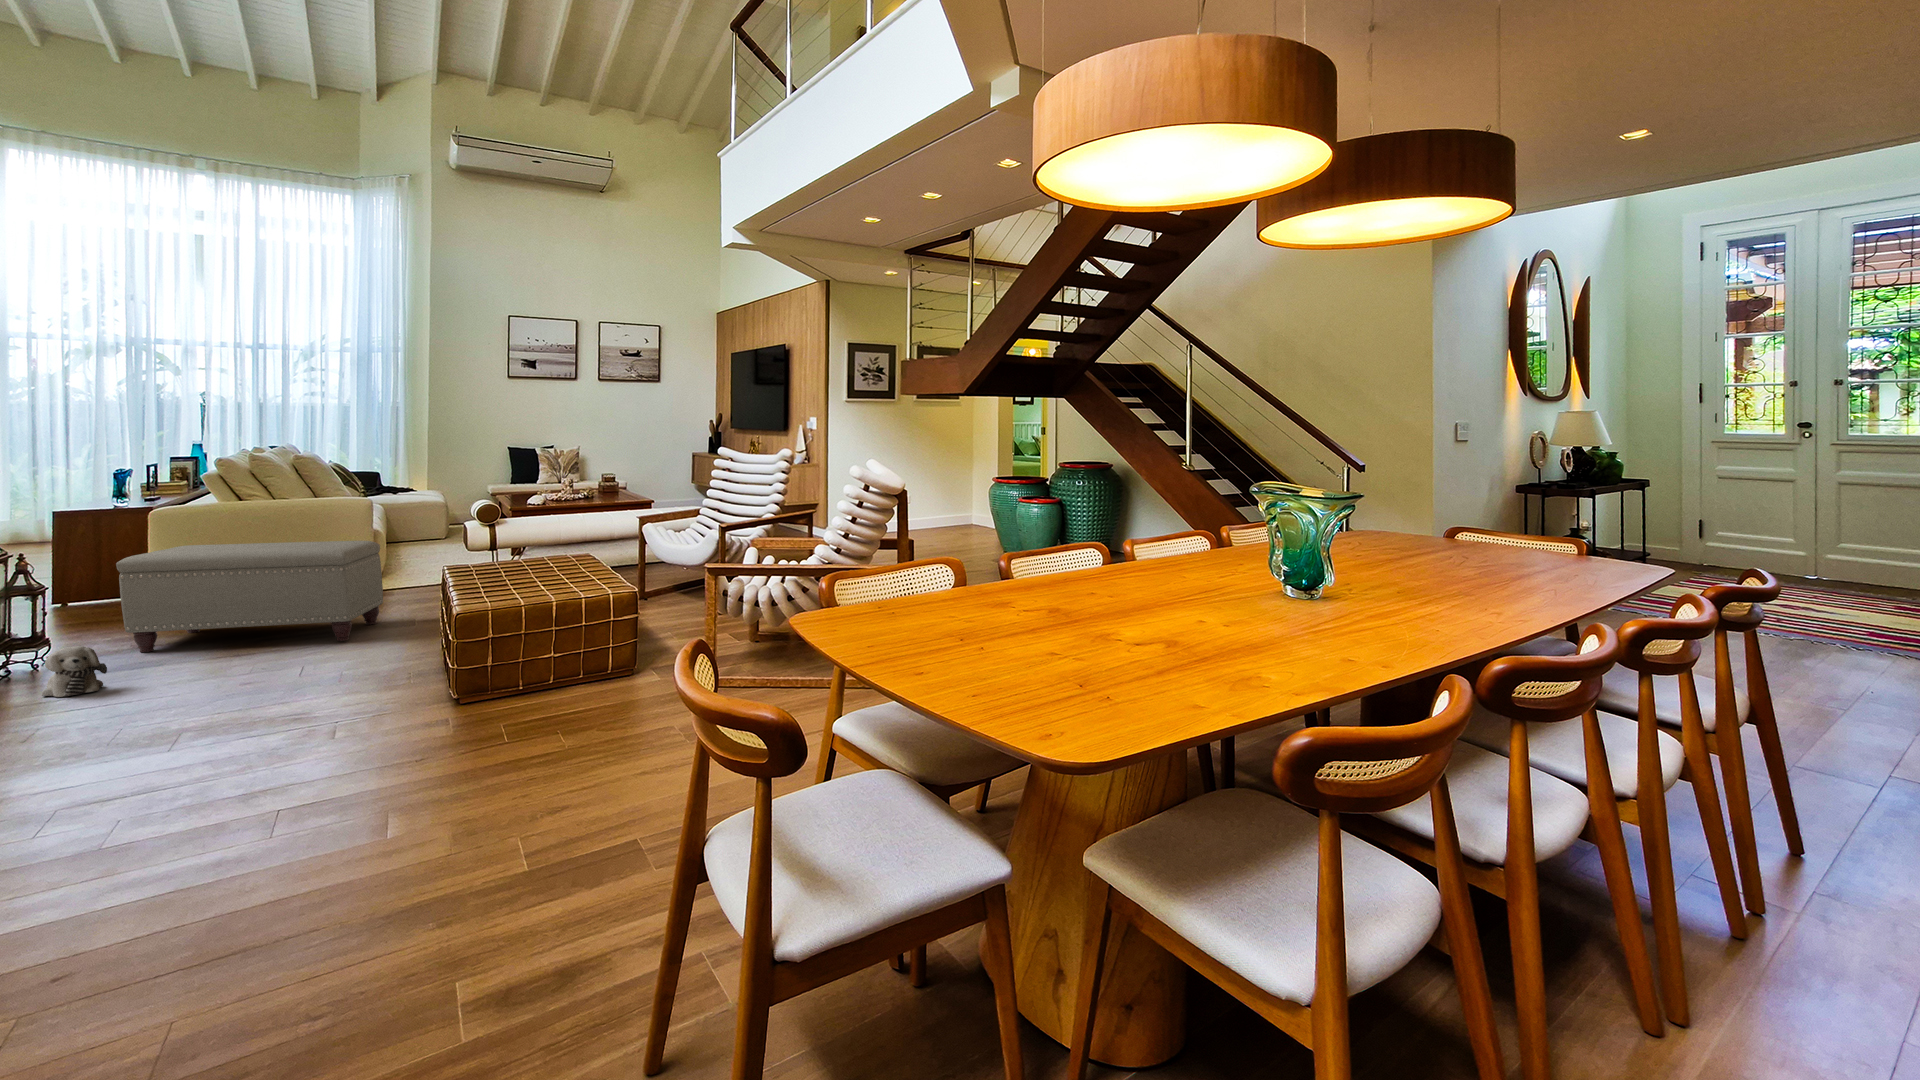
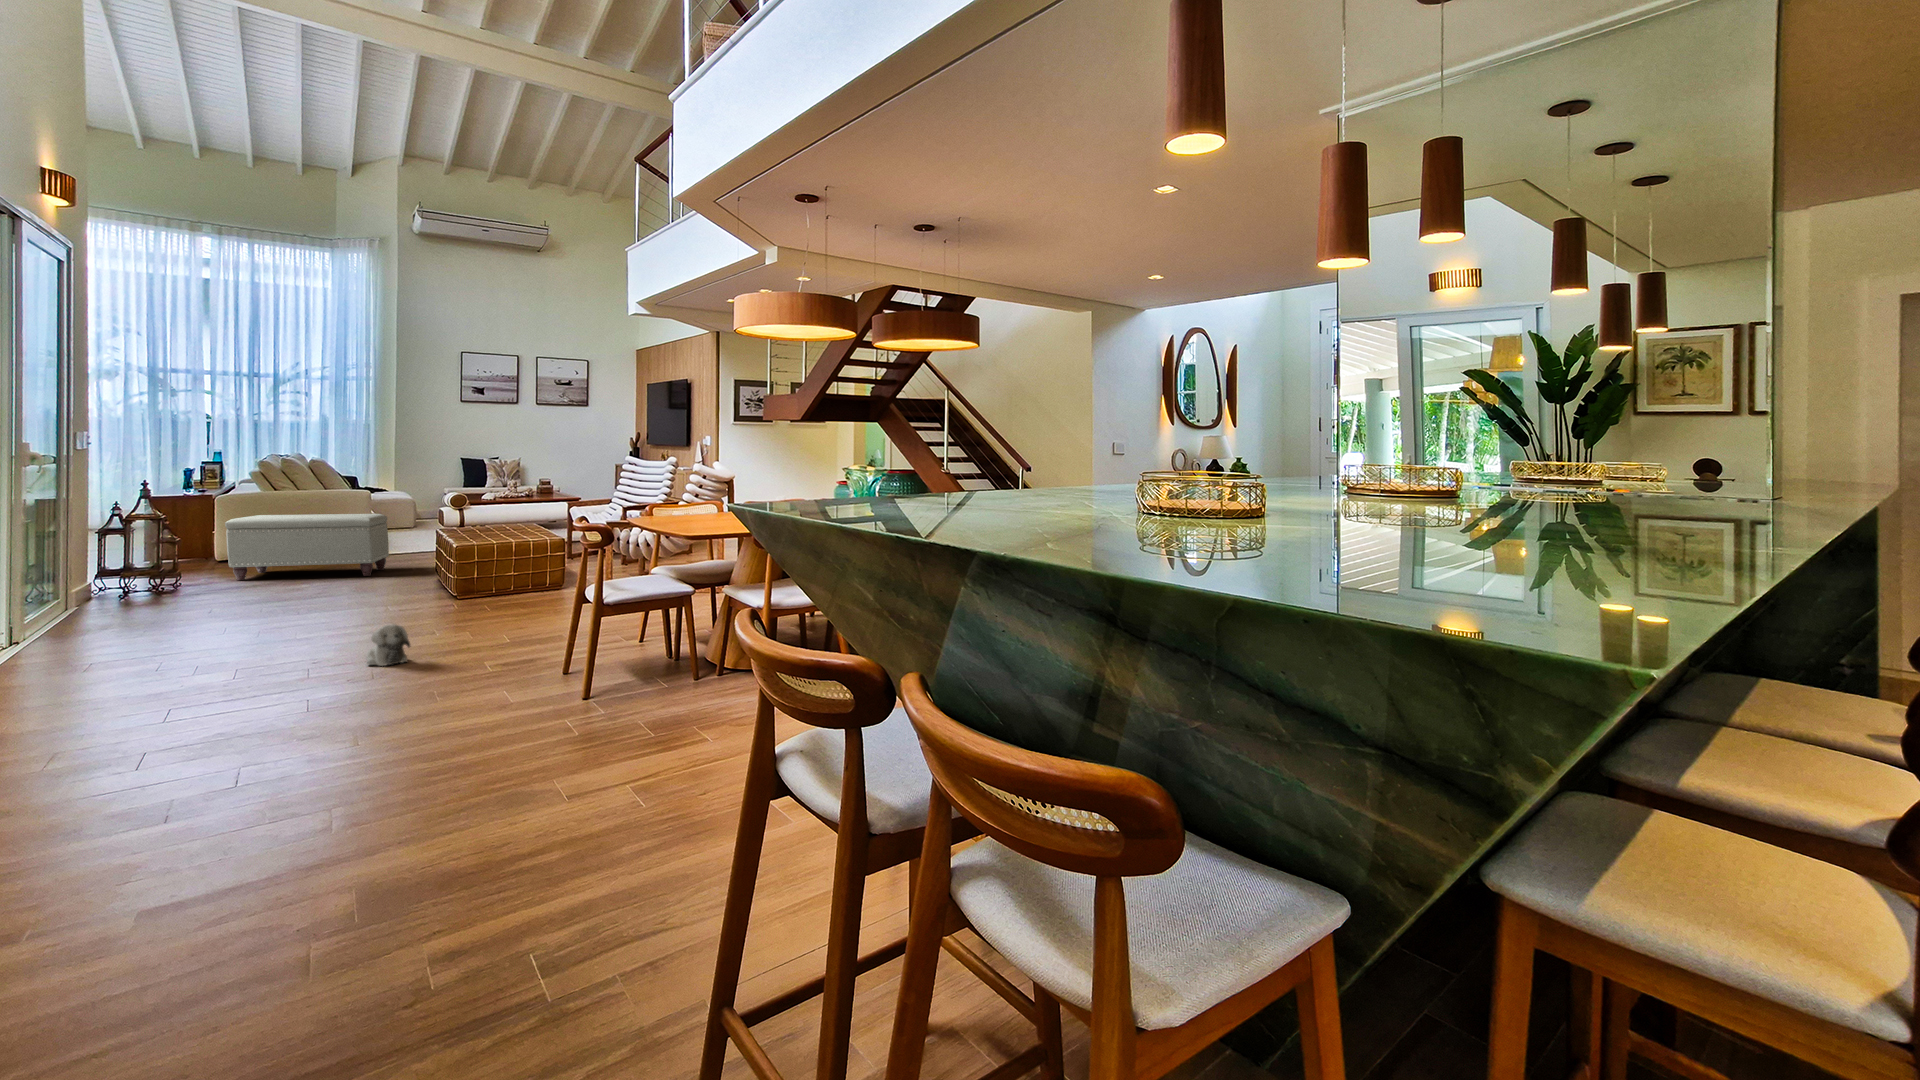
plush toy: present [41,646,107,697] -> present [366,624,410,666]

